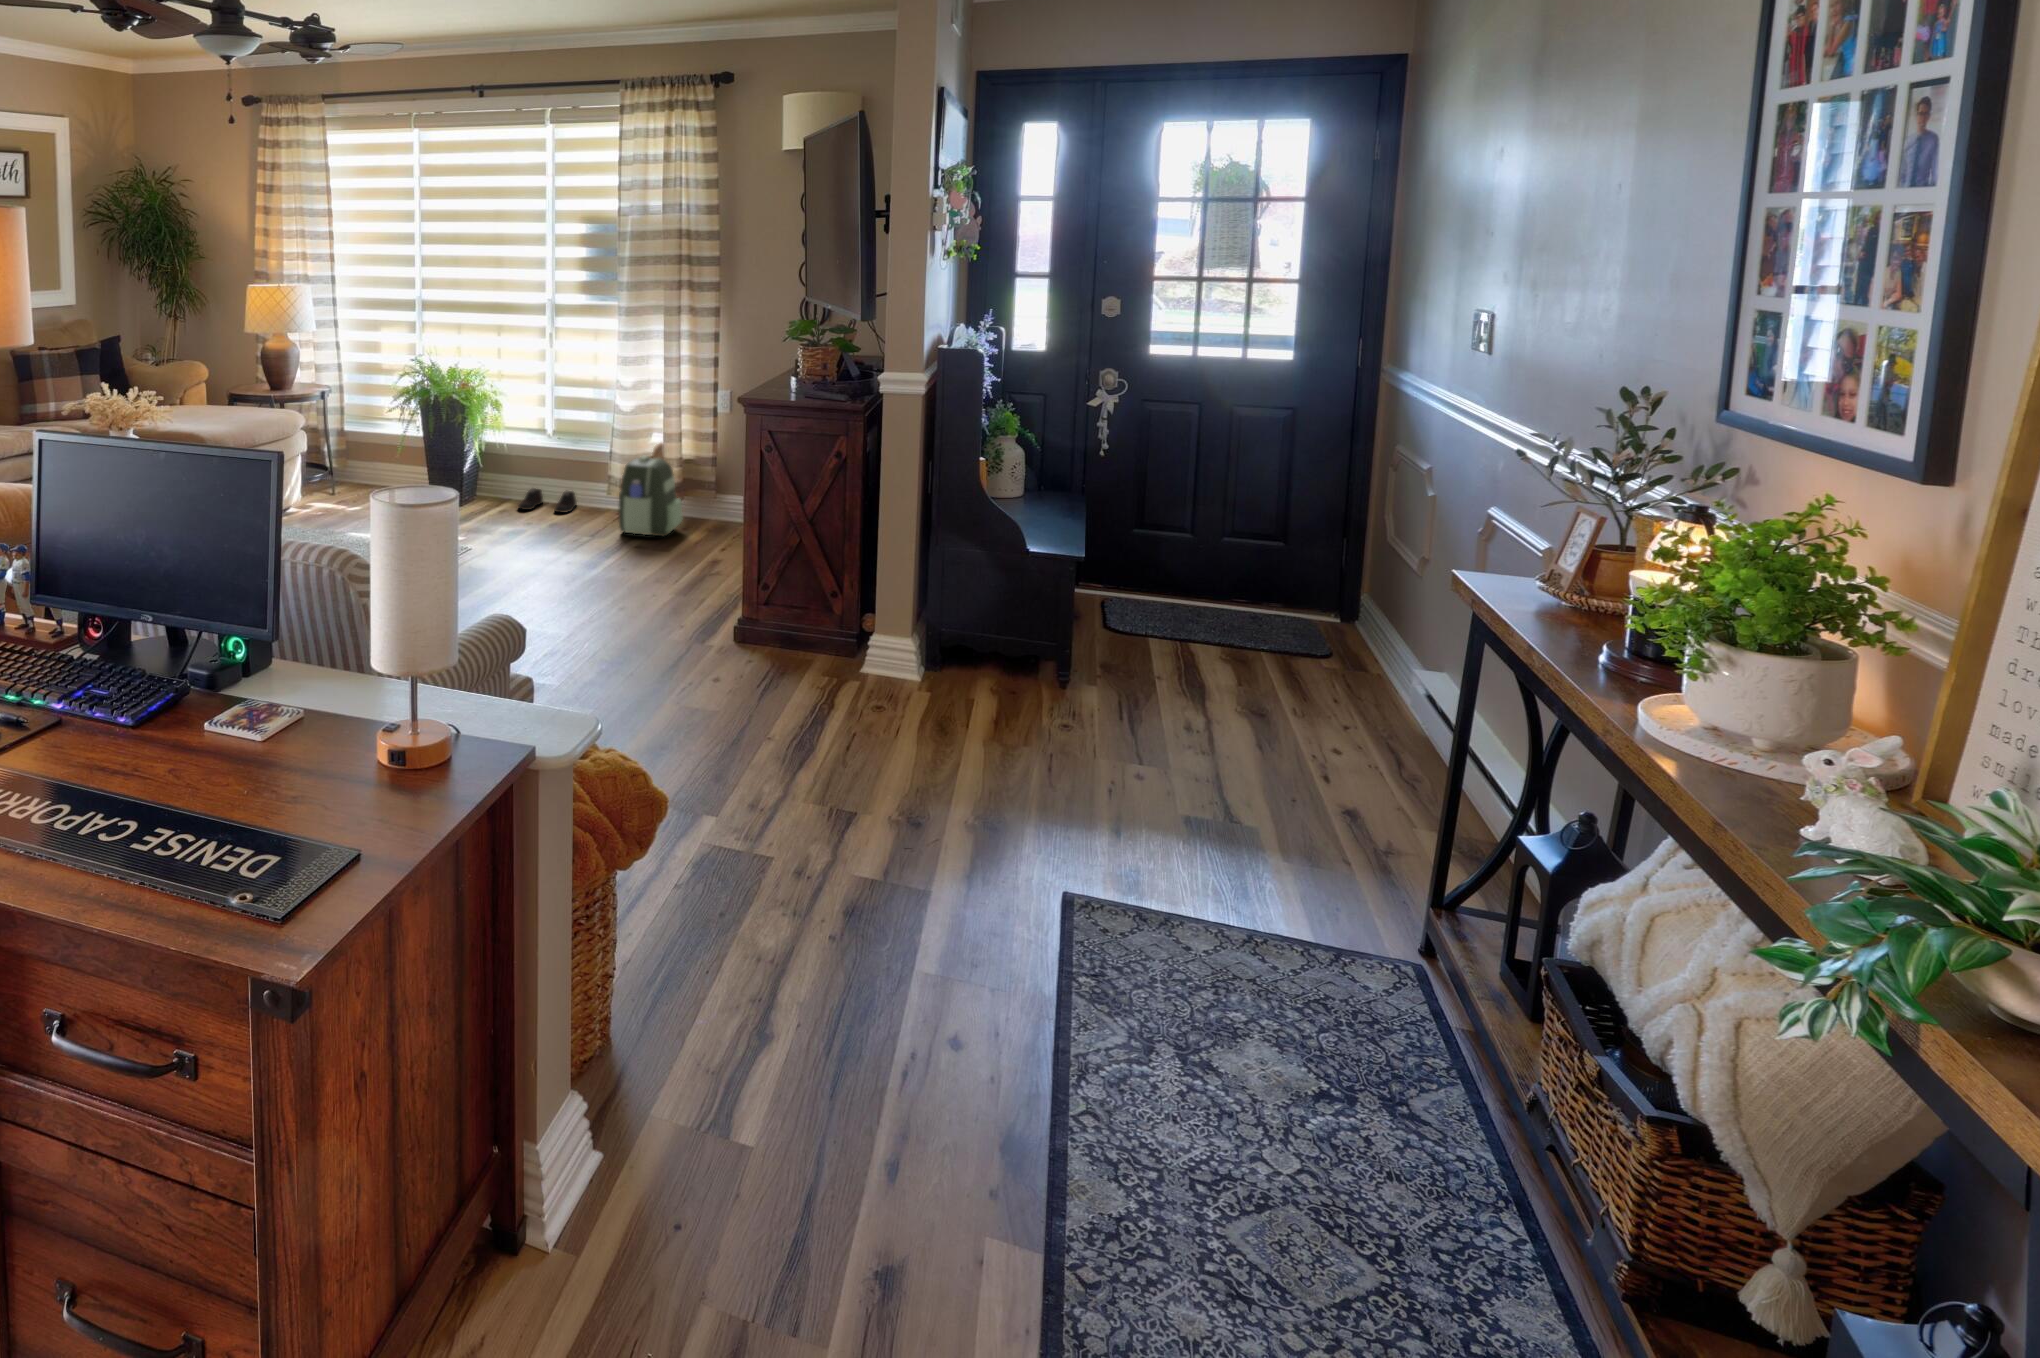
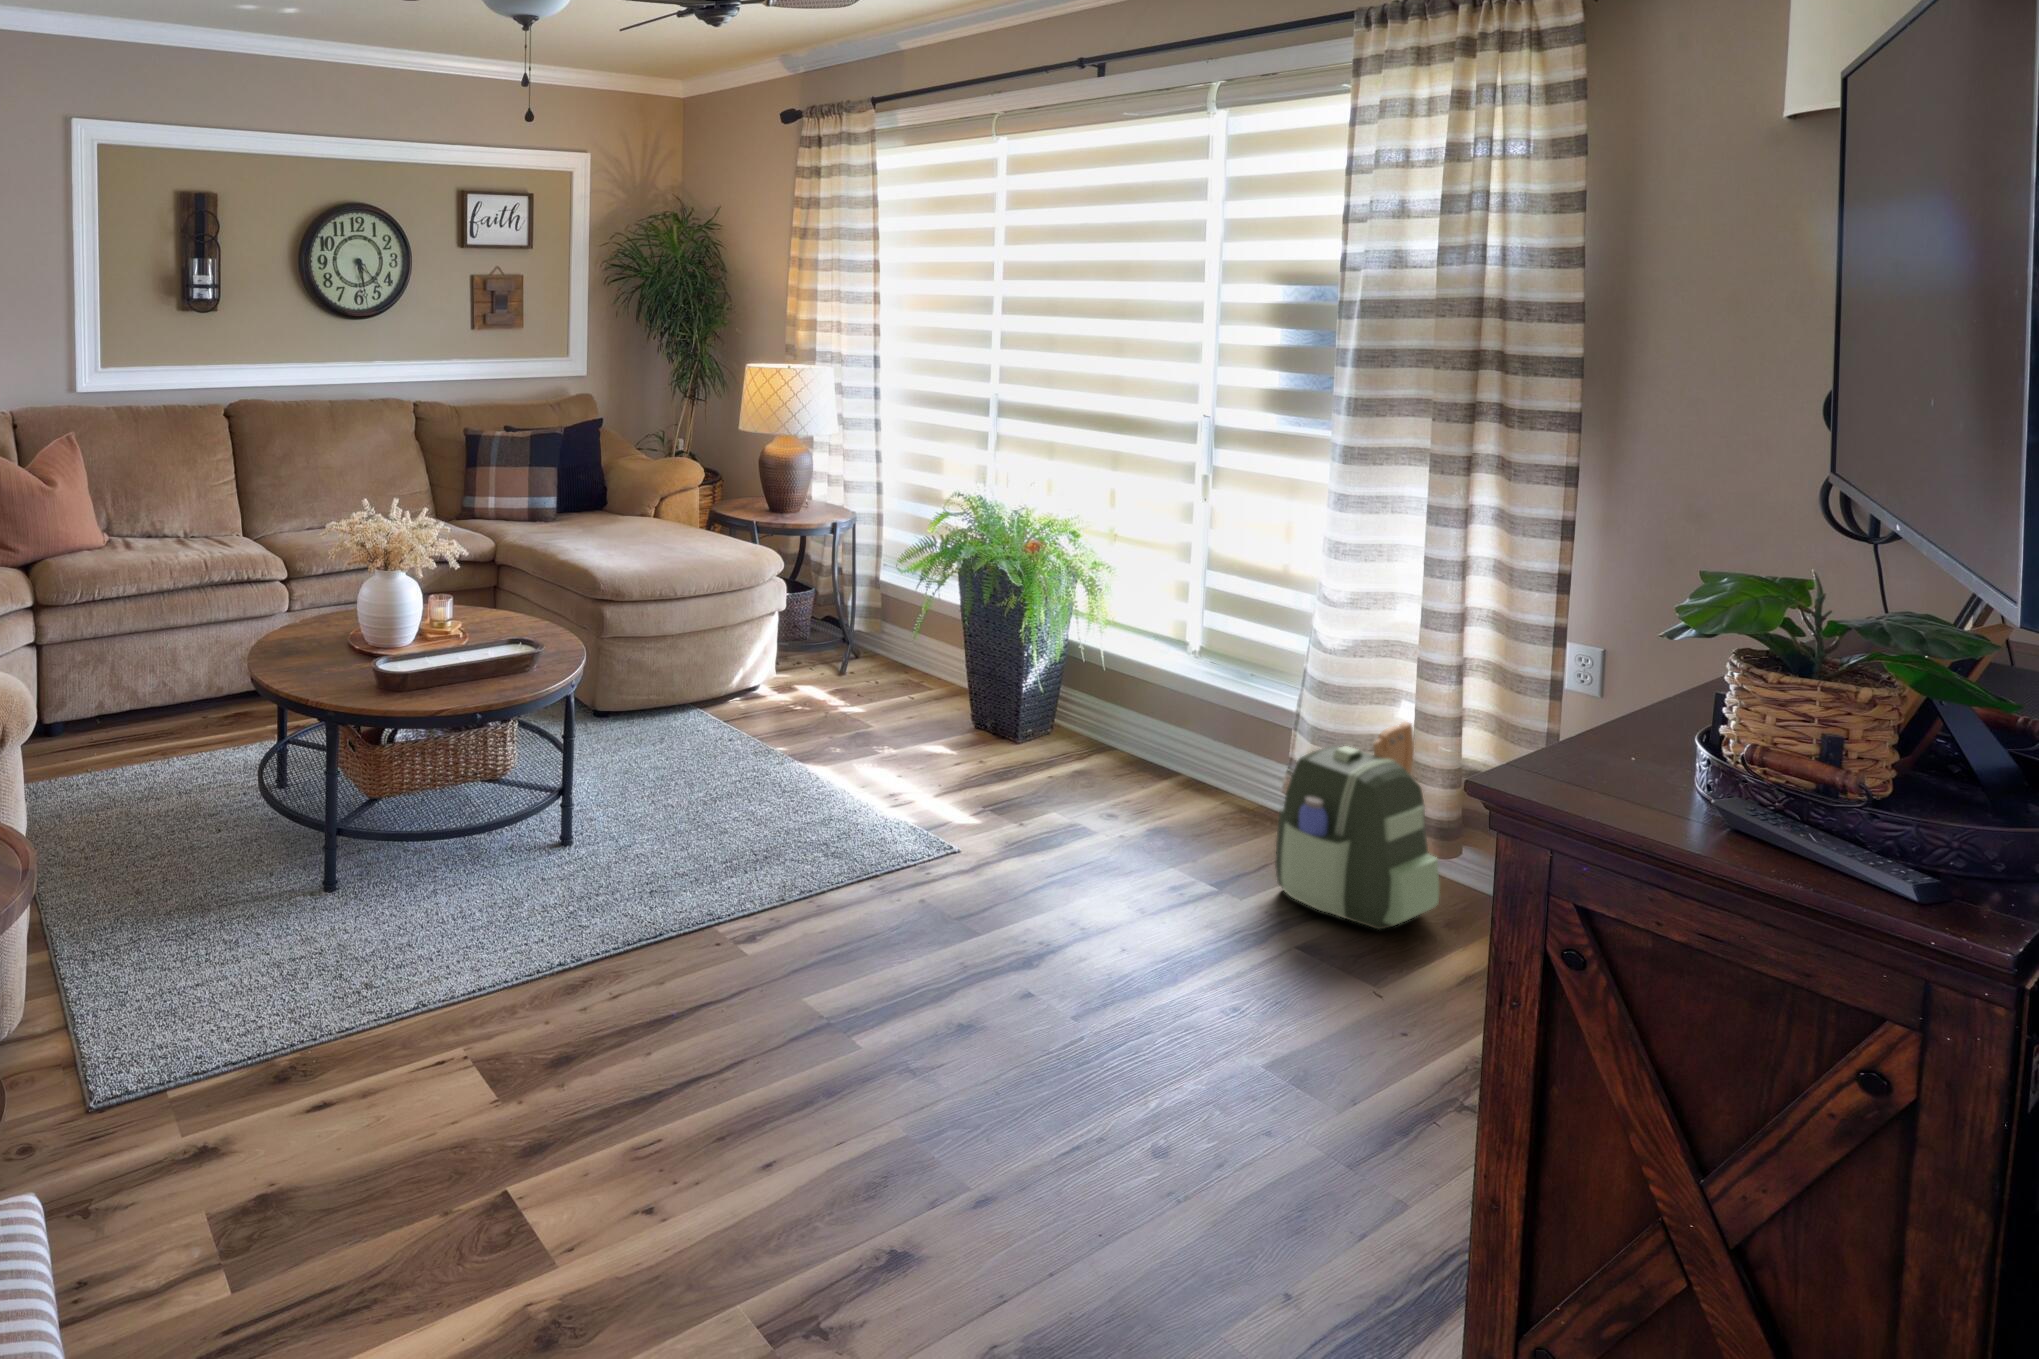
shoe: present [518,488,577,513] -> none [1110,737,1232,802]

